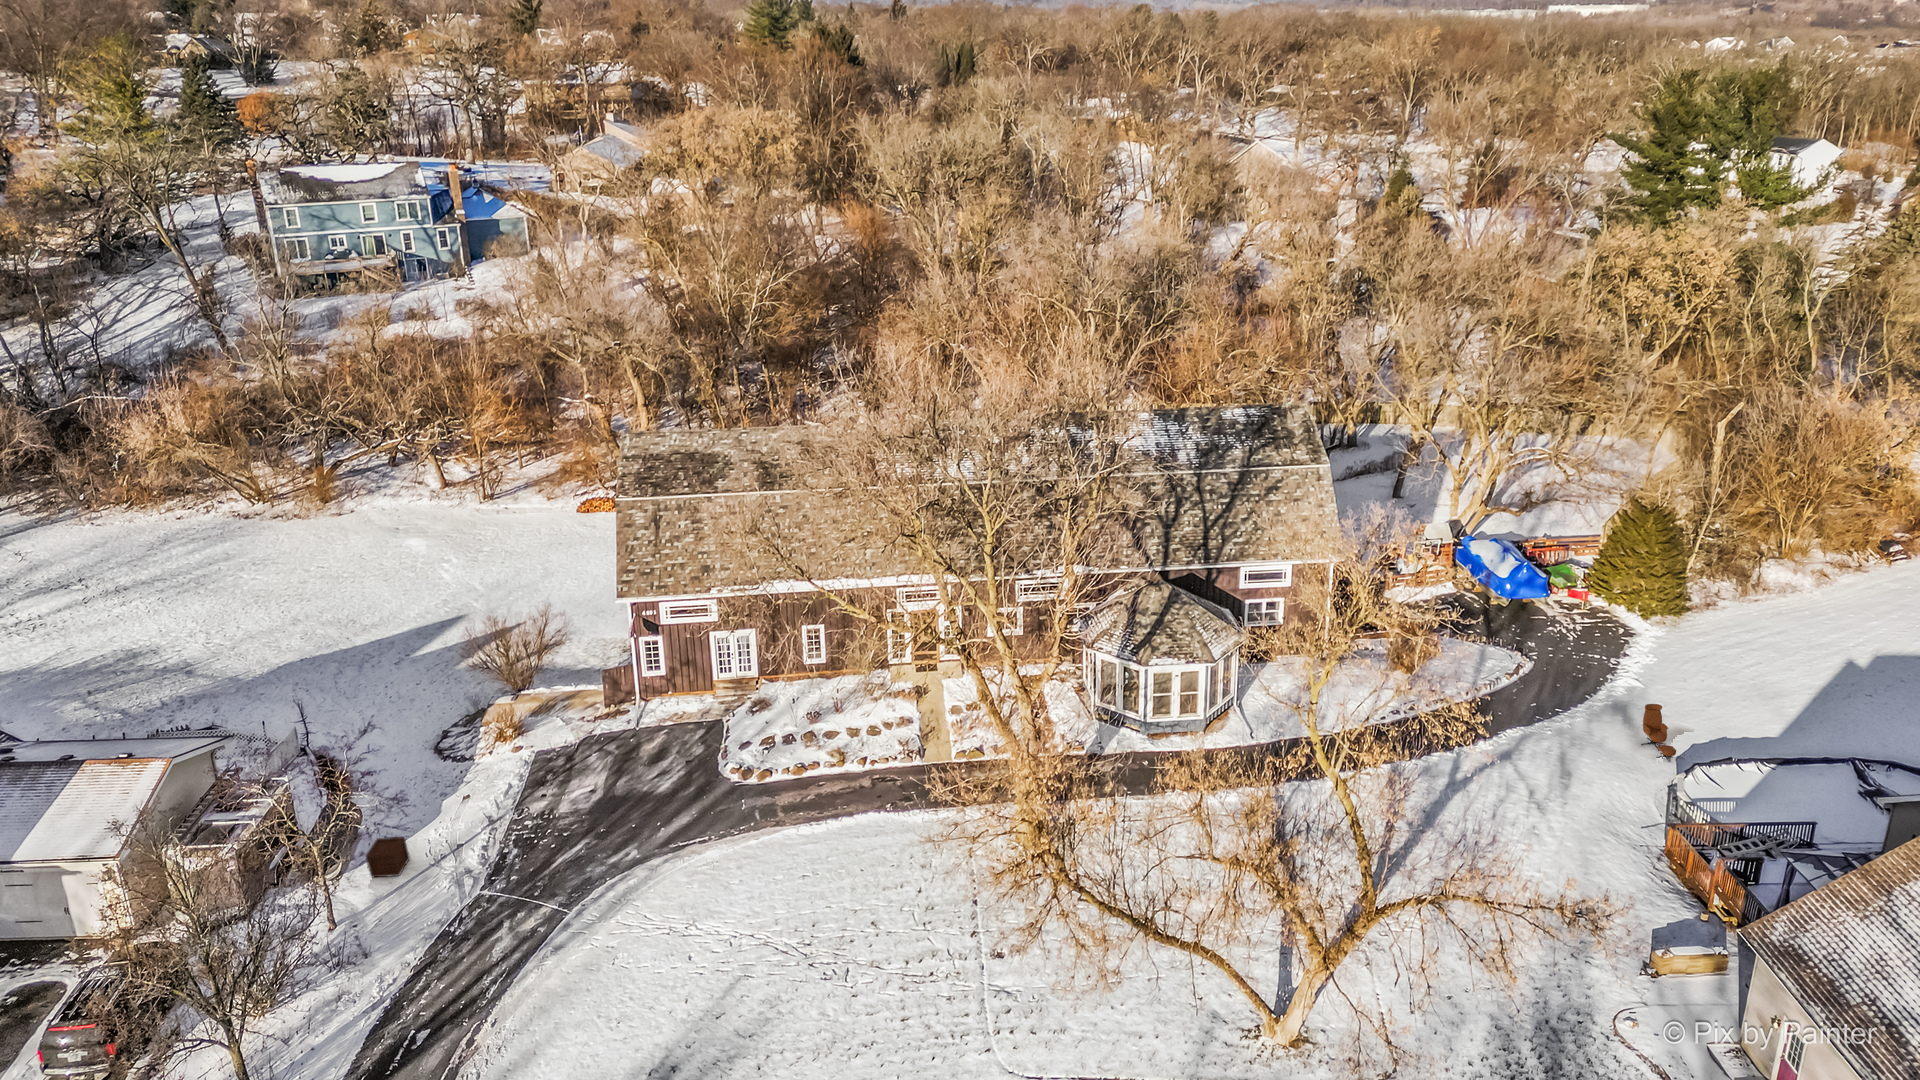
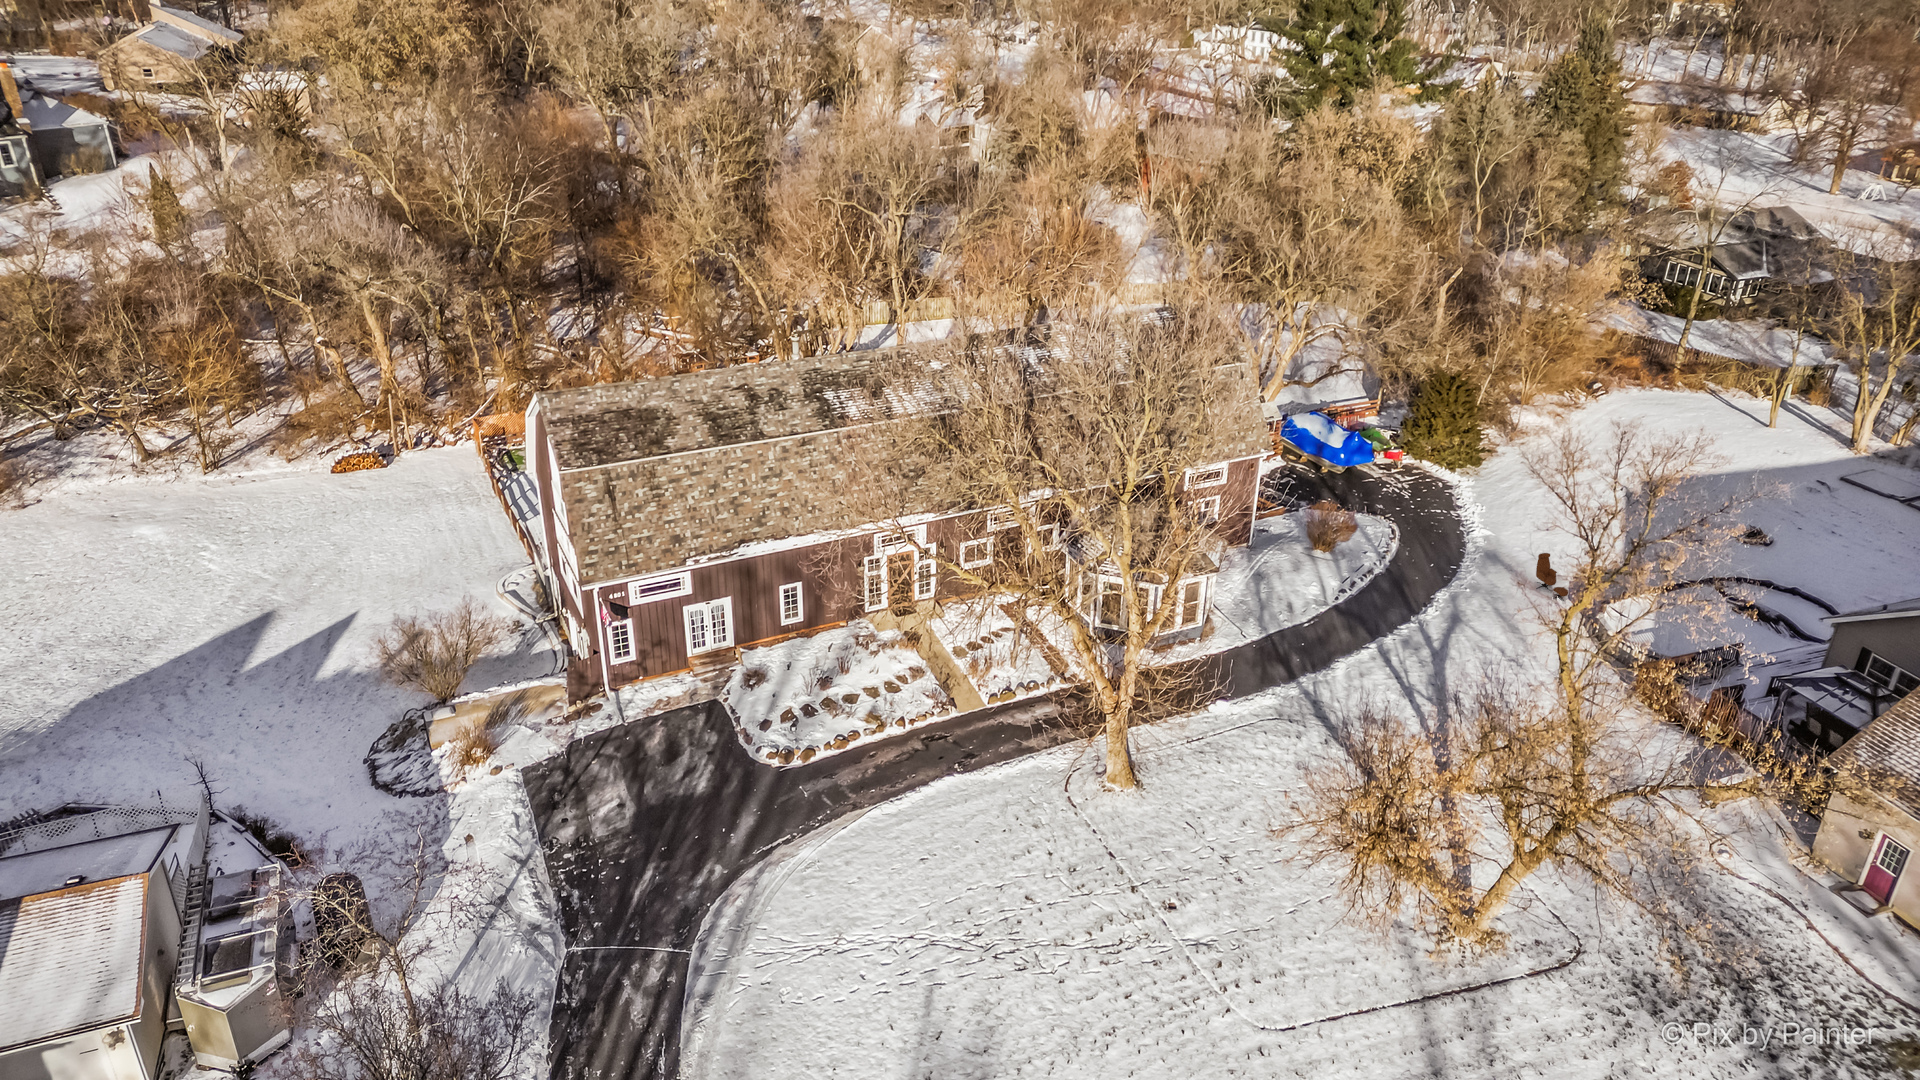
wooden crate: present [366,837,410,877] -> none [409,910,451,966]

